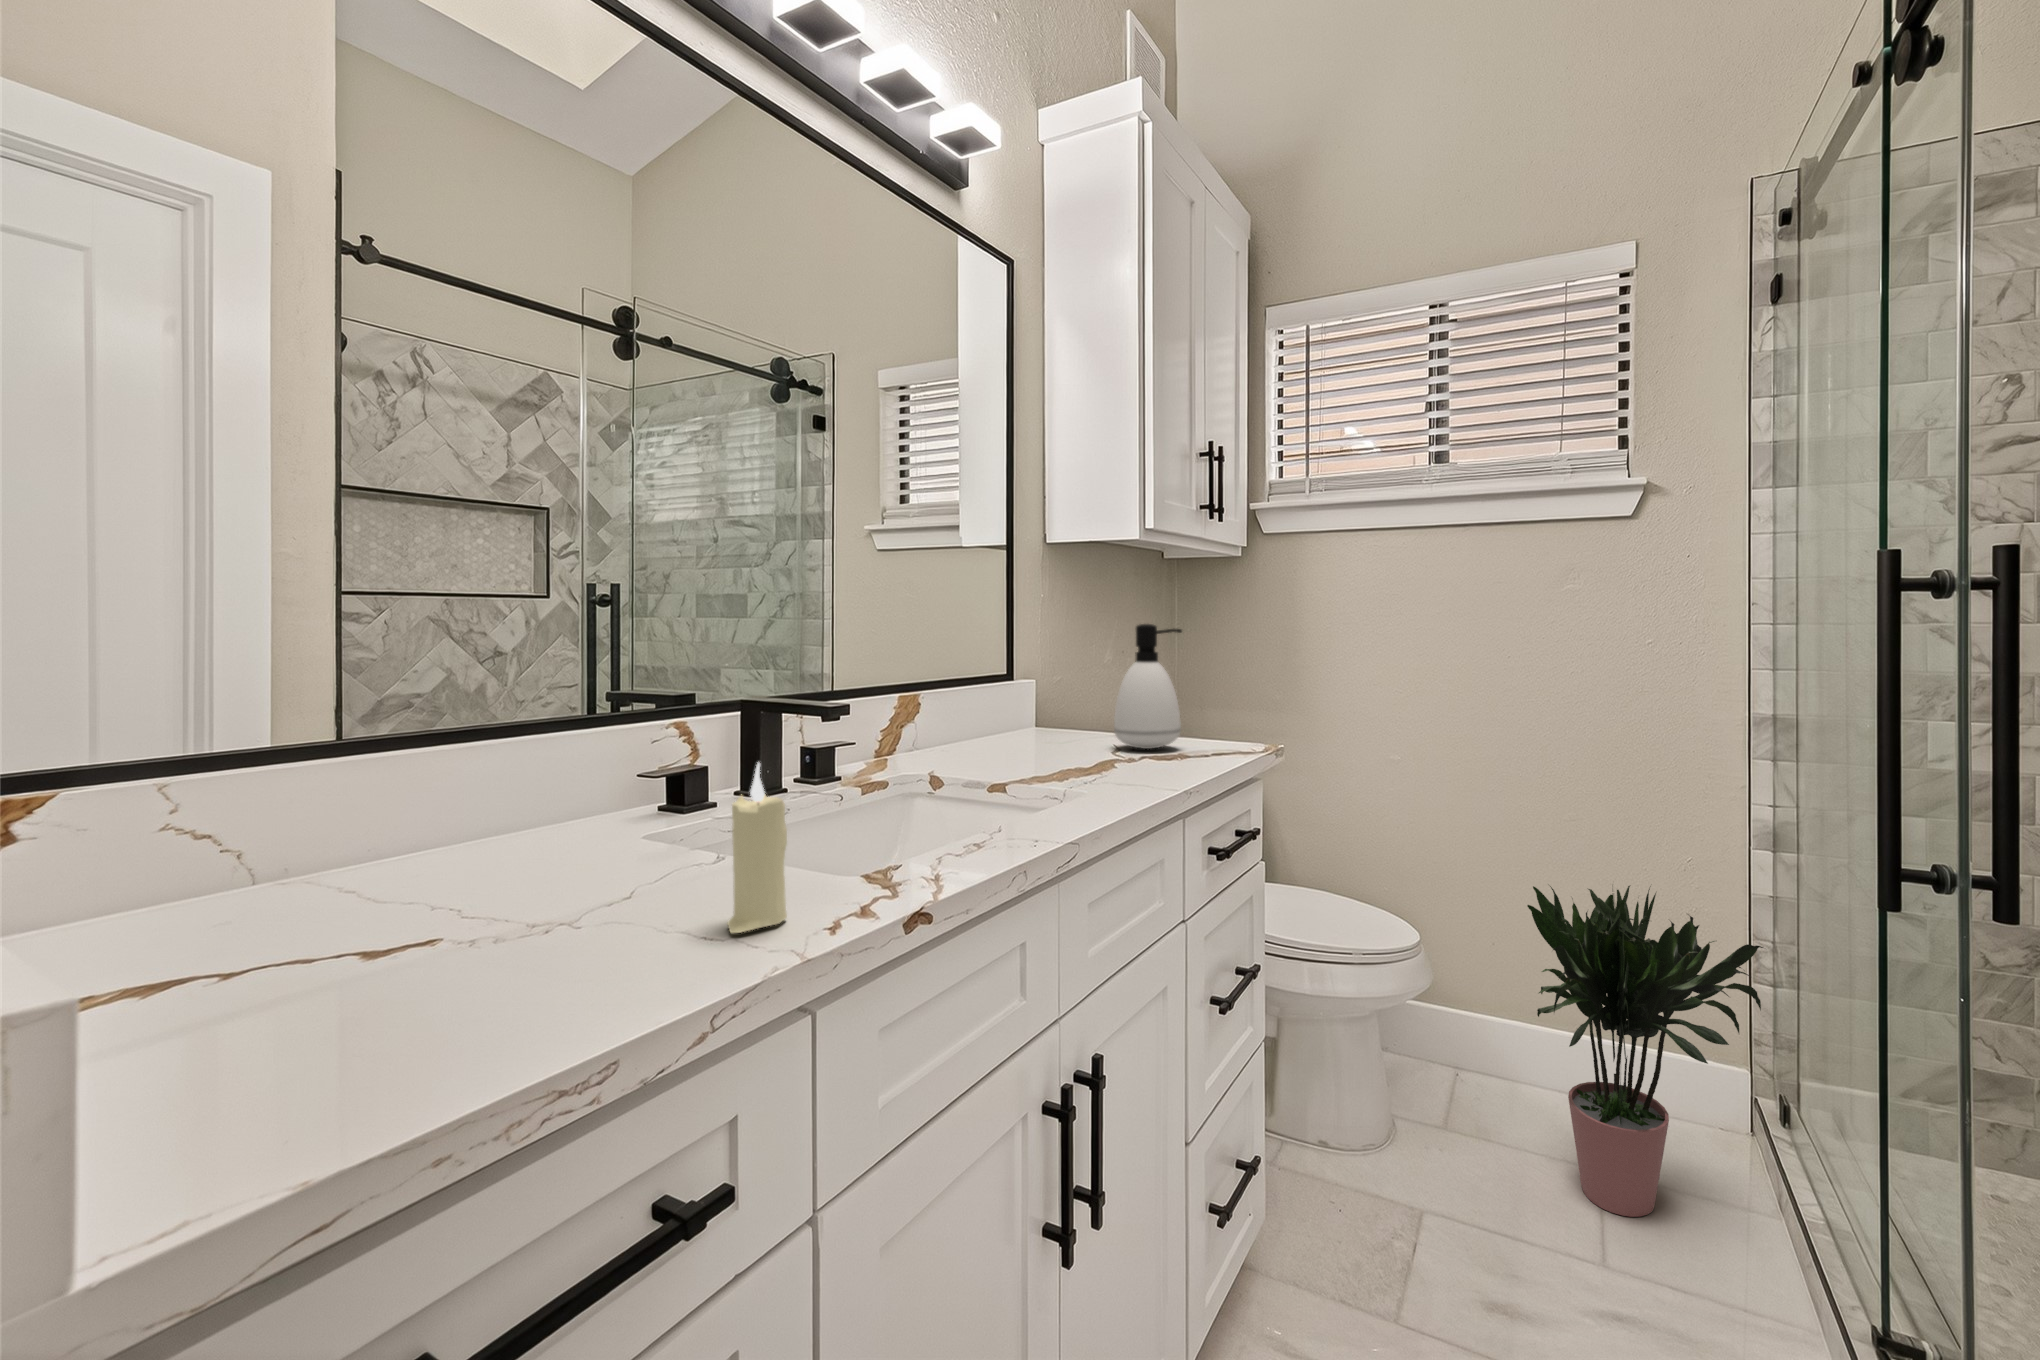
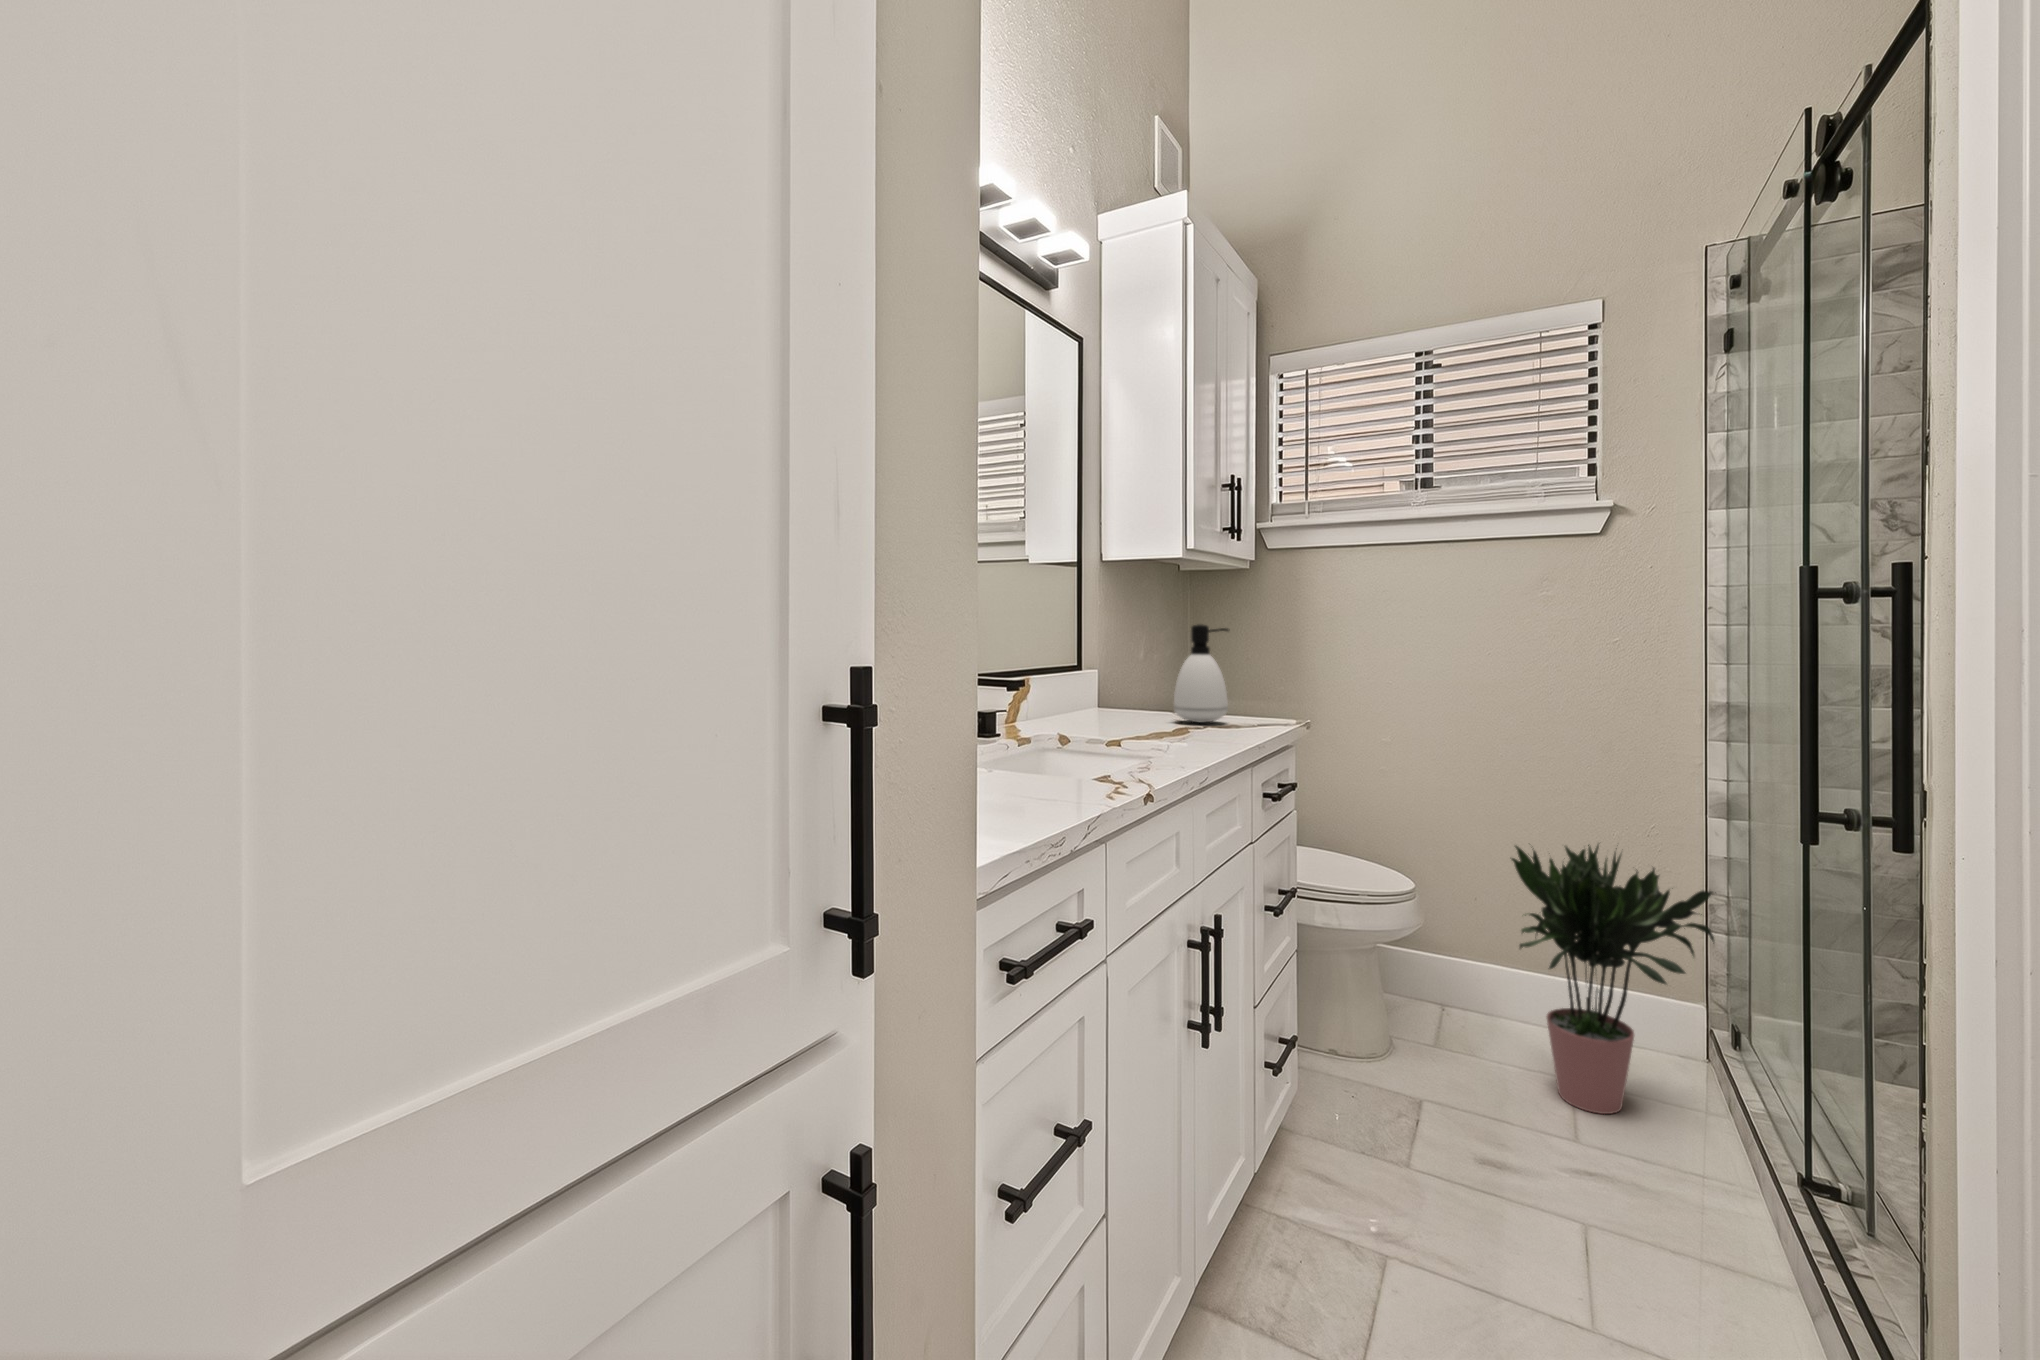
candle: present [728,763,787,933] -> none [1041,702,1074,801]

